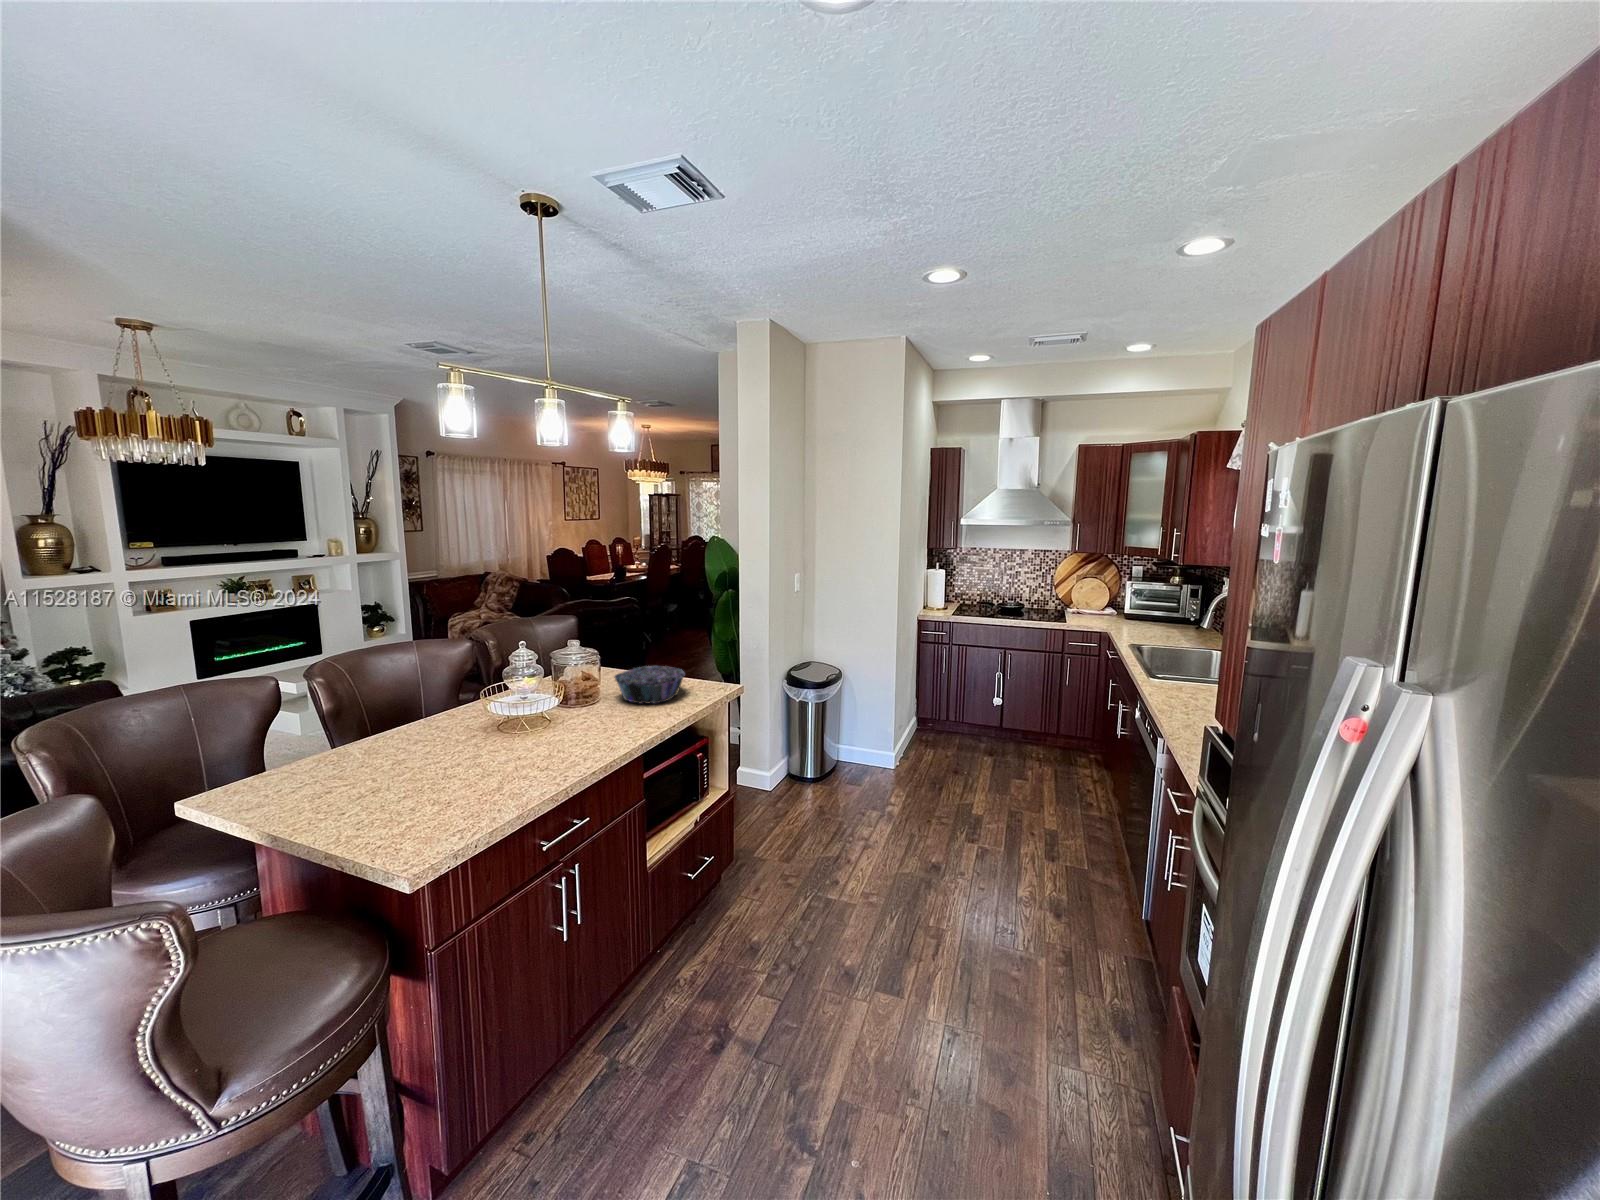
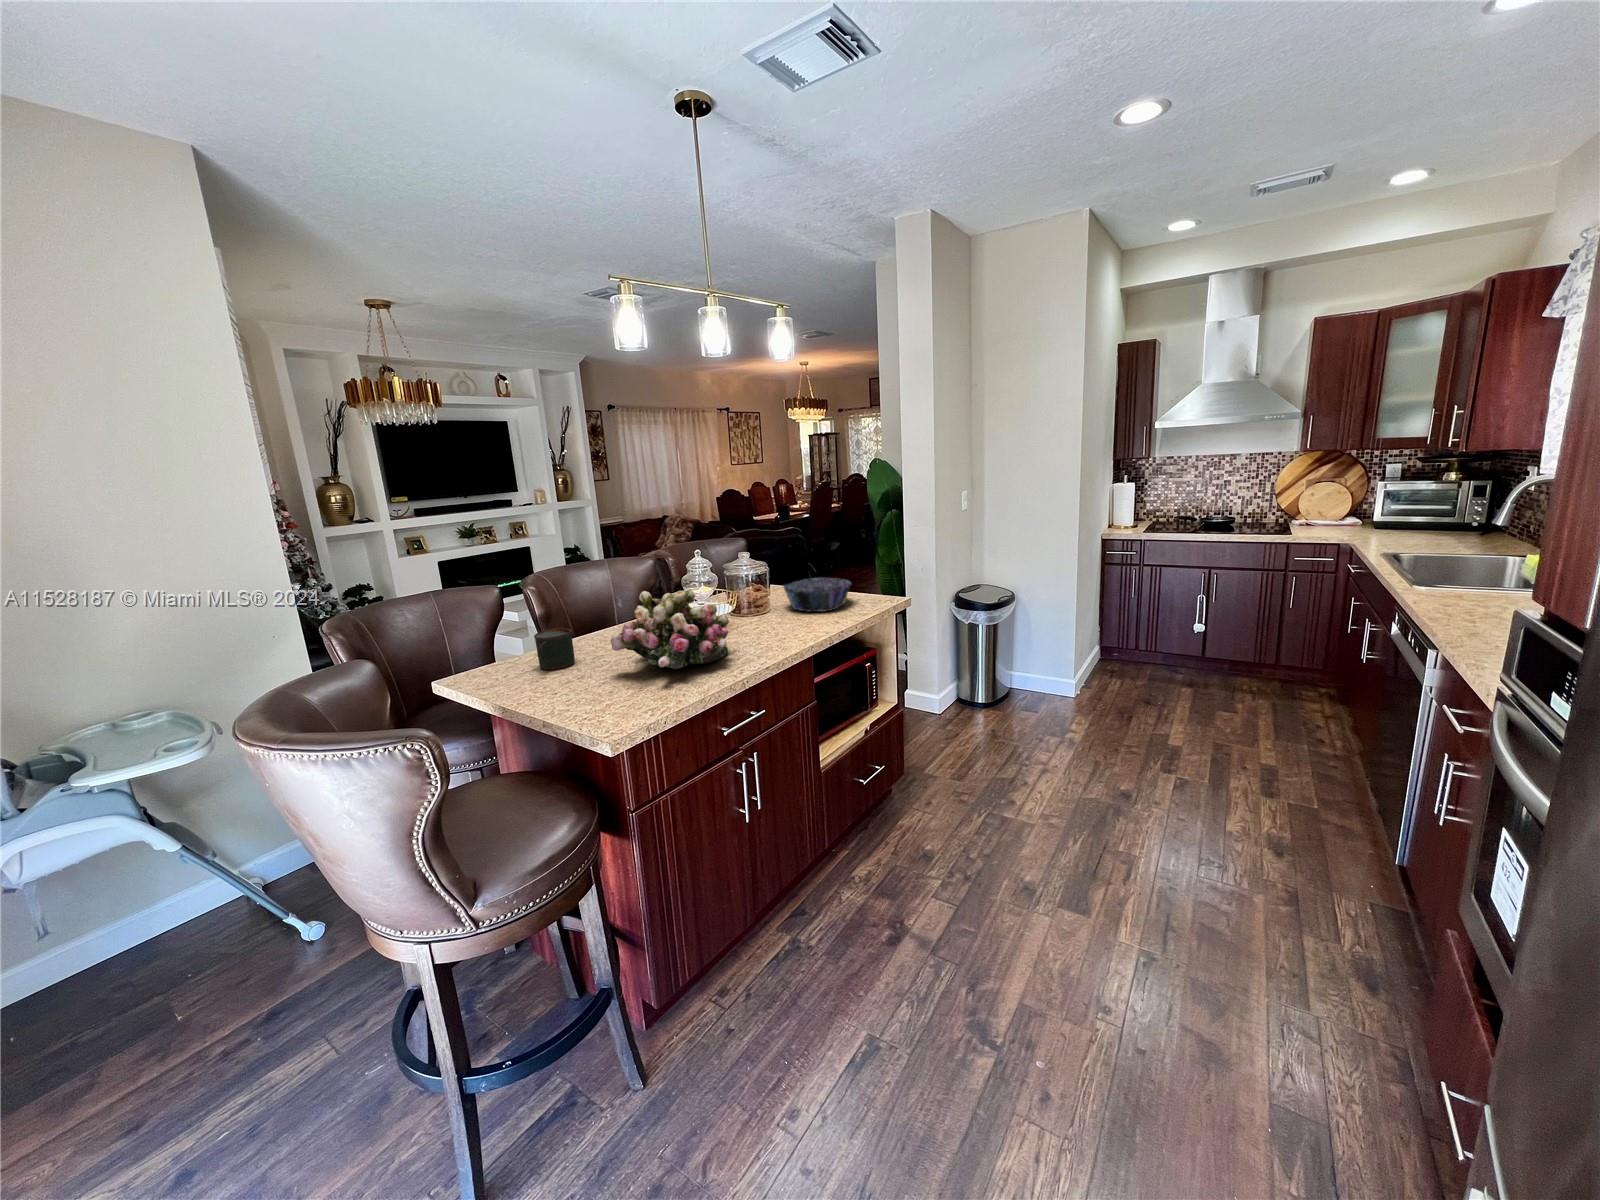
flower arrangement: none [415,692,554,783] -> present [611,590,729,669]
mug: none [318,733,369,782] -> present [534,628,575,669]

